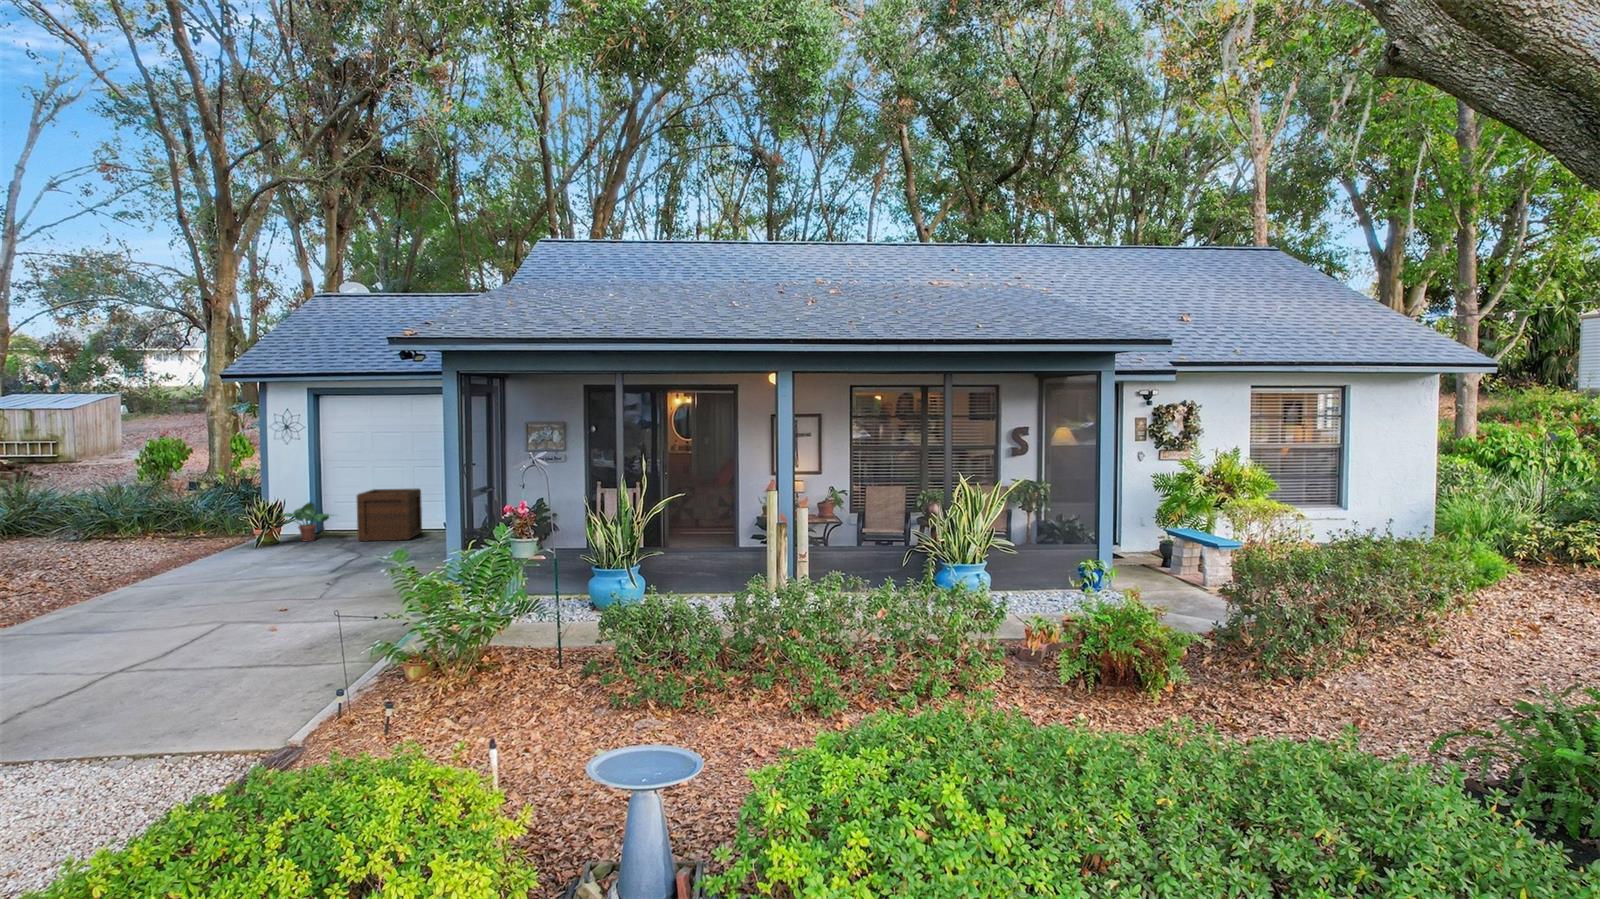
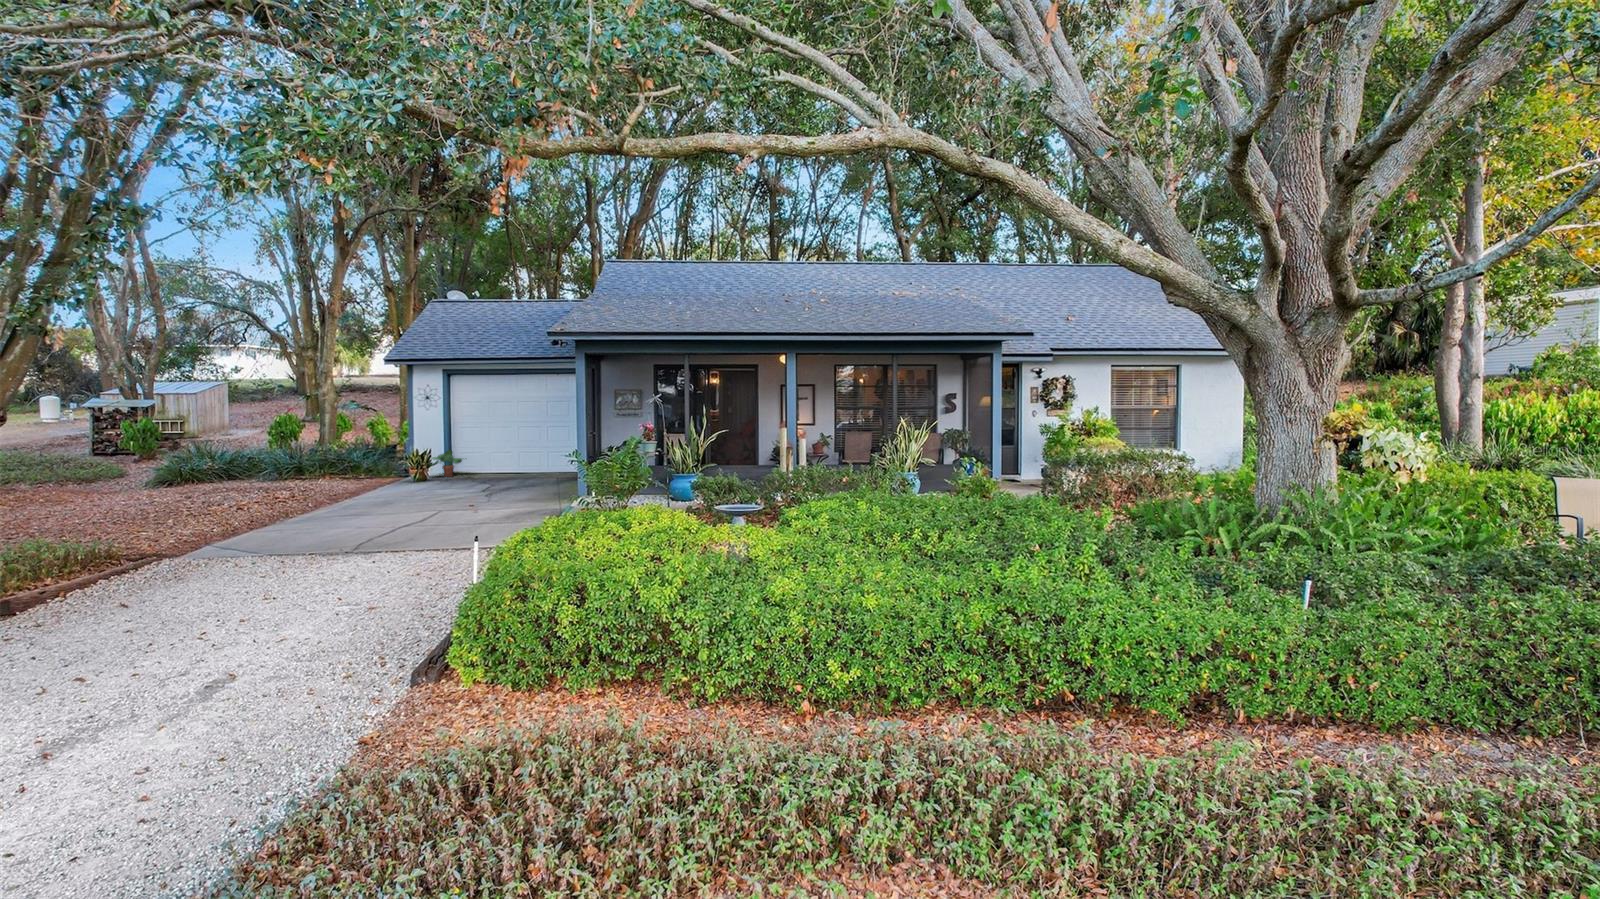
wooden crate: present [356,488,422,541] -> none [482,440,525,477]

